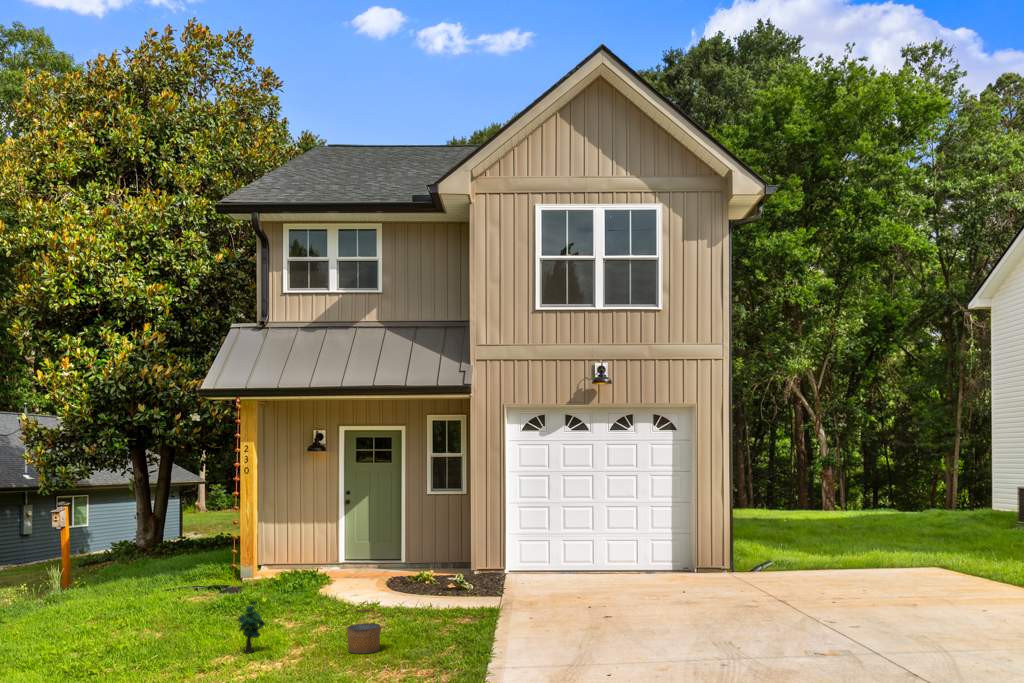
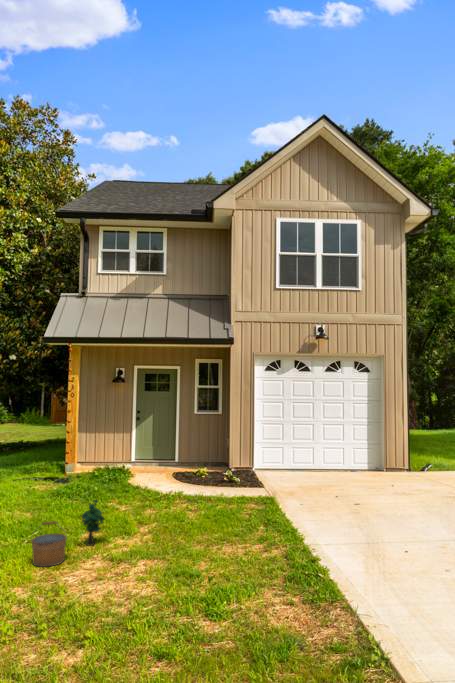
bucket: present [346,609,381,654] -> present [32,522,67,567]

